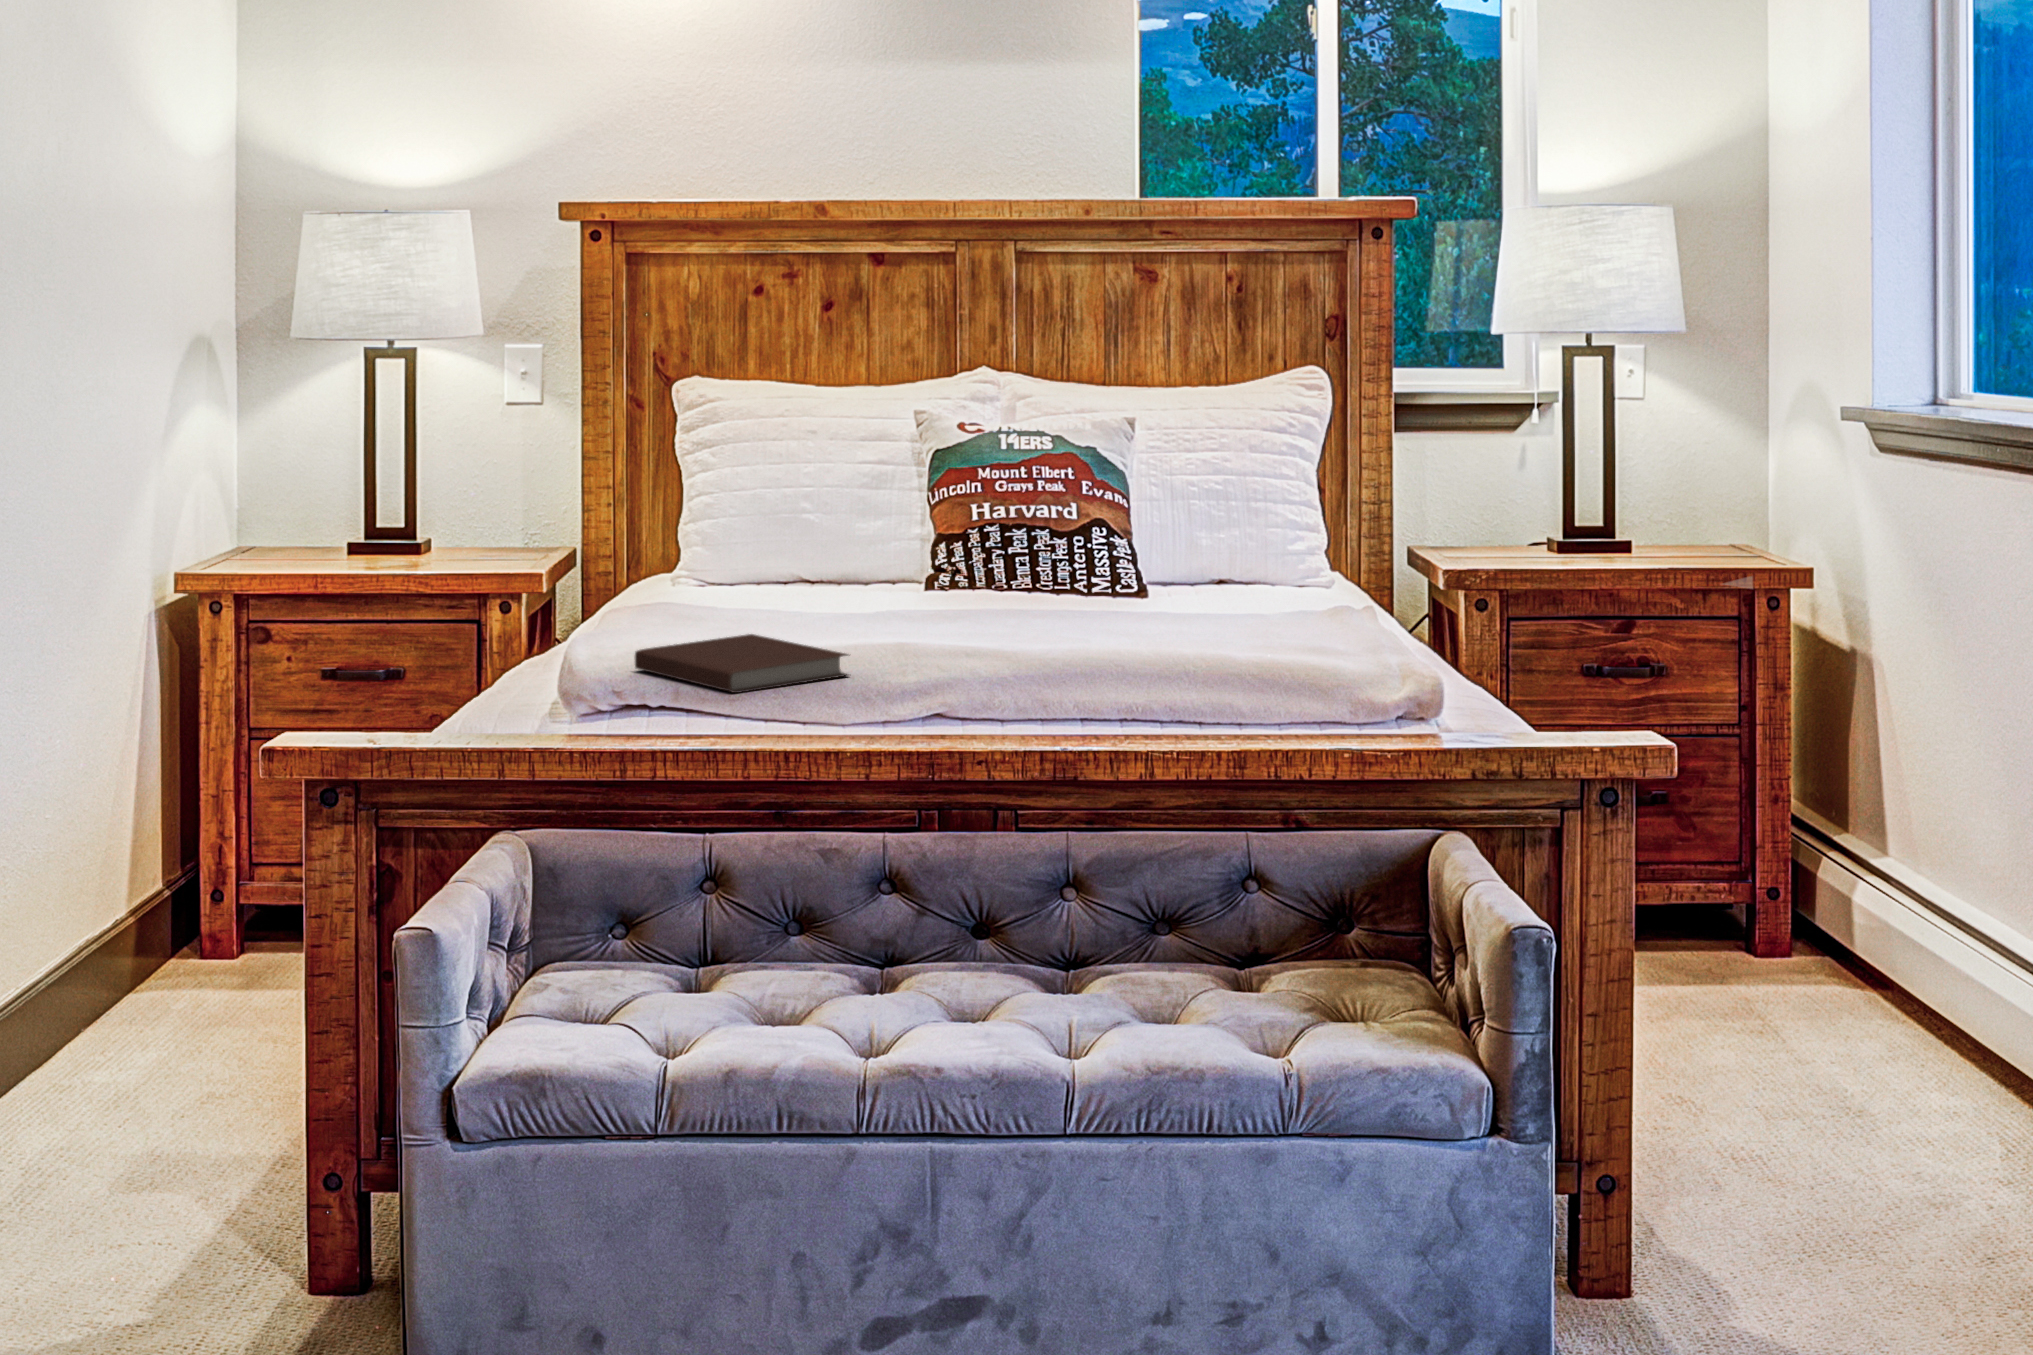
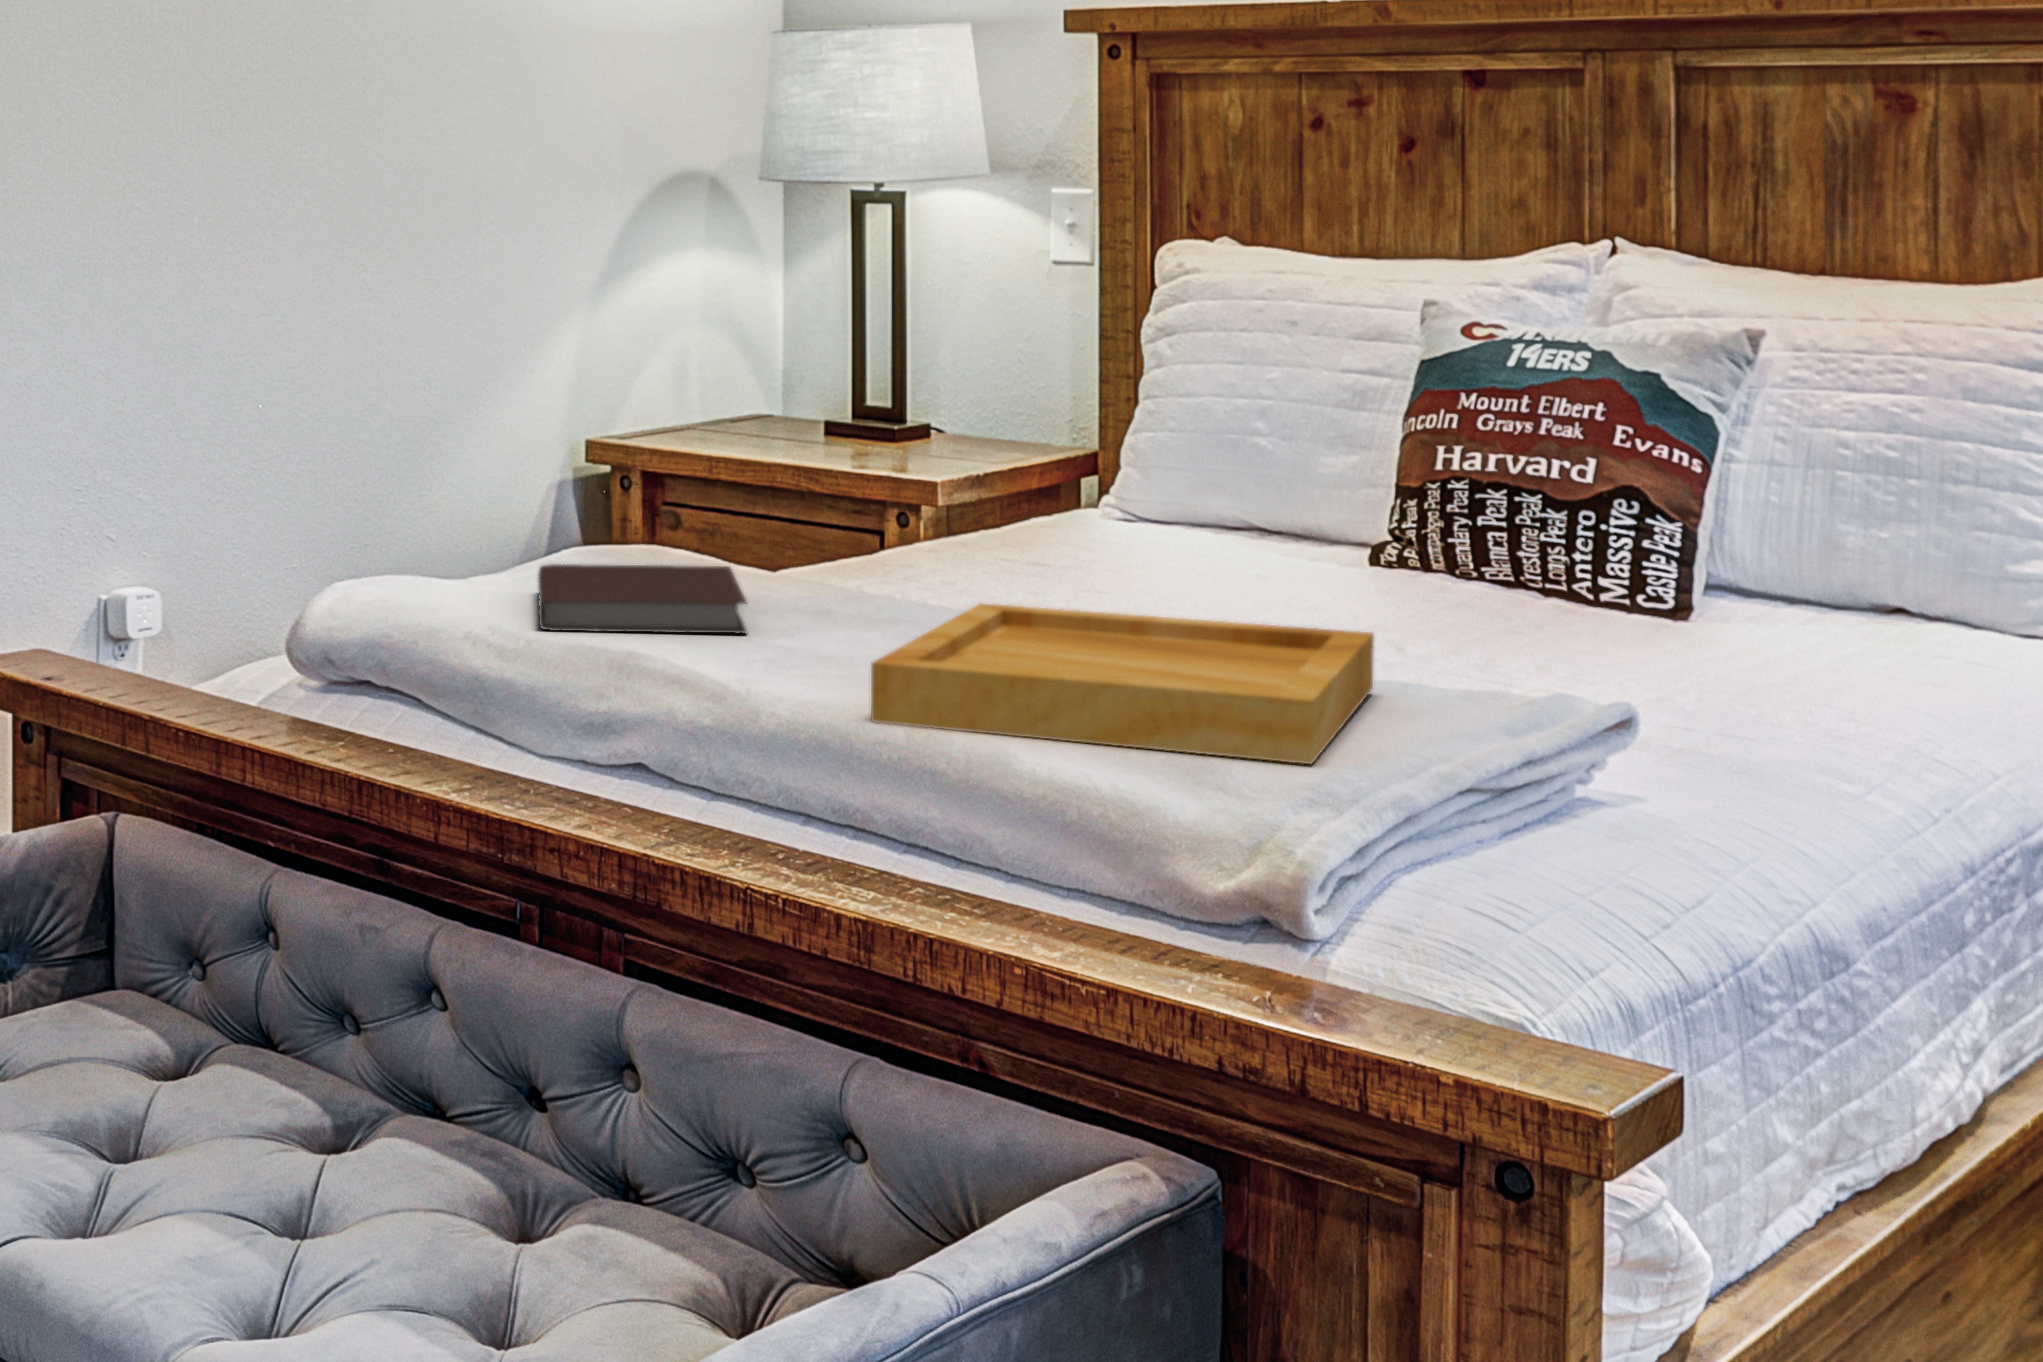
tray: none [1008,620,1332,712] -> present [871,604,1374,764]

